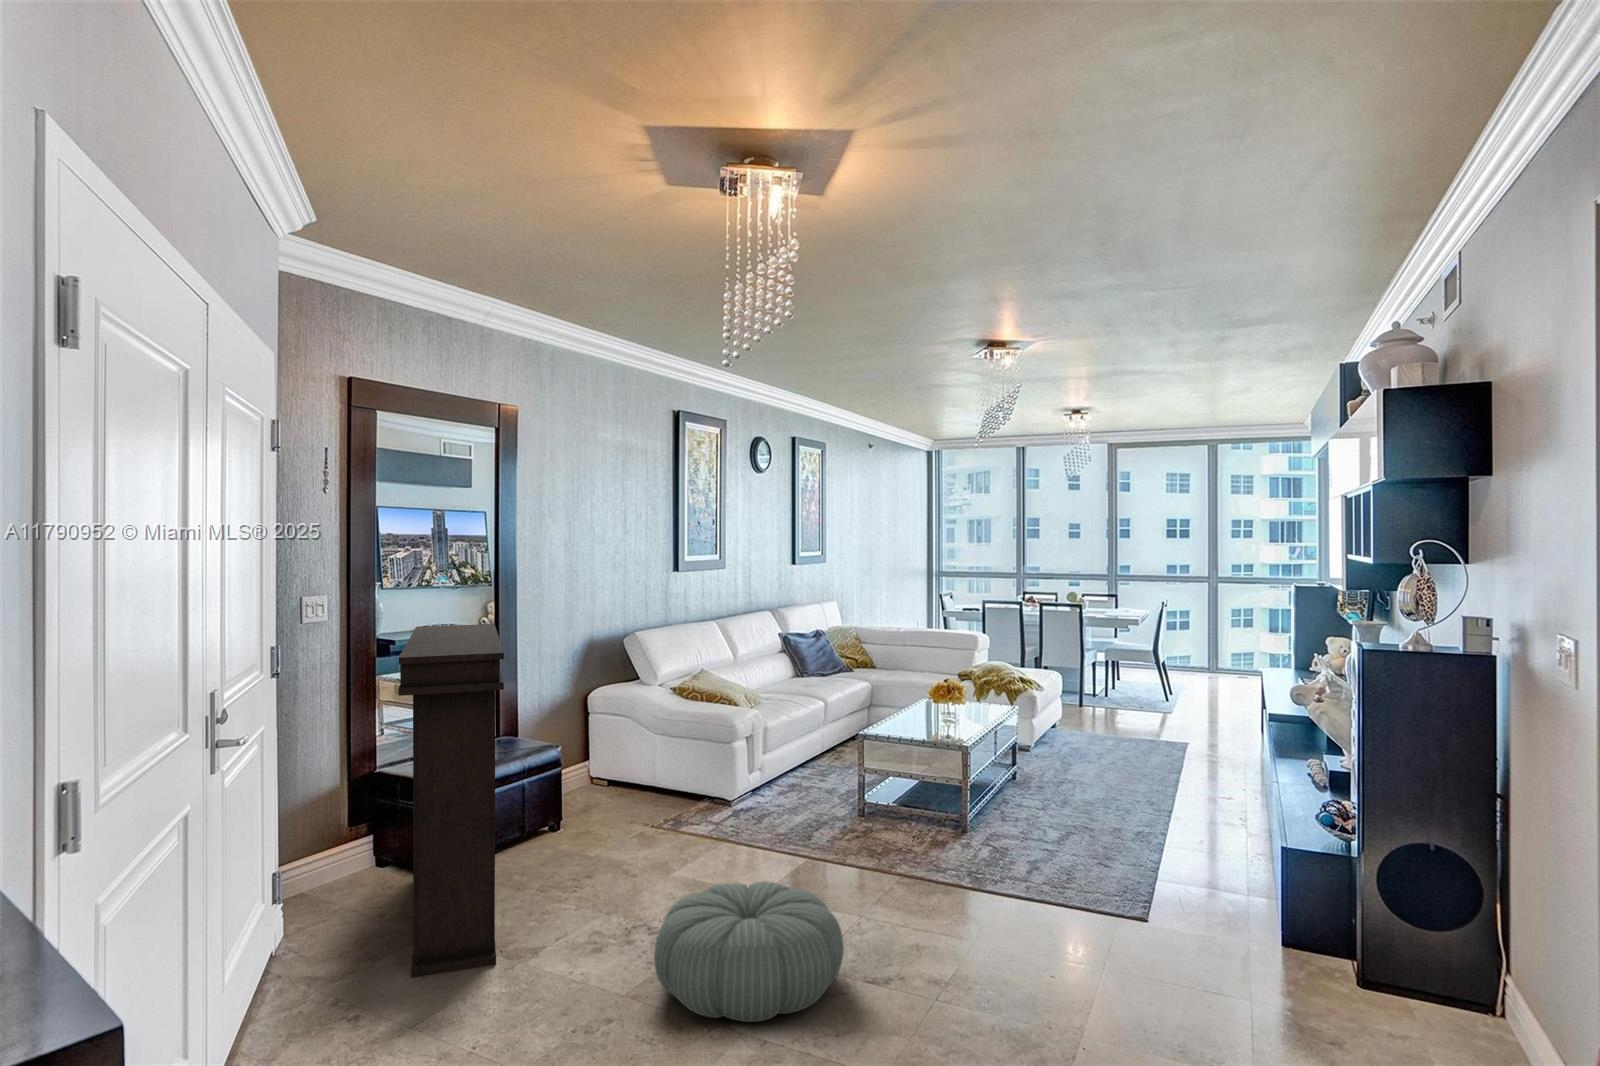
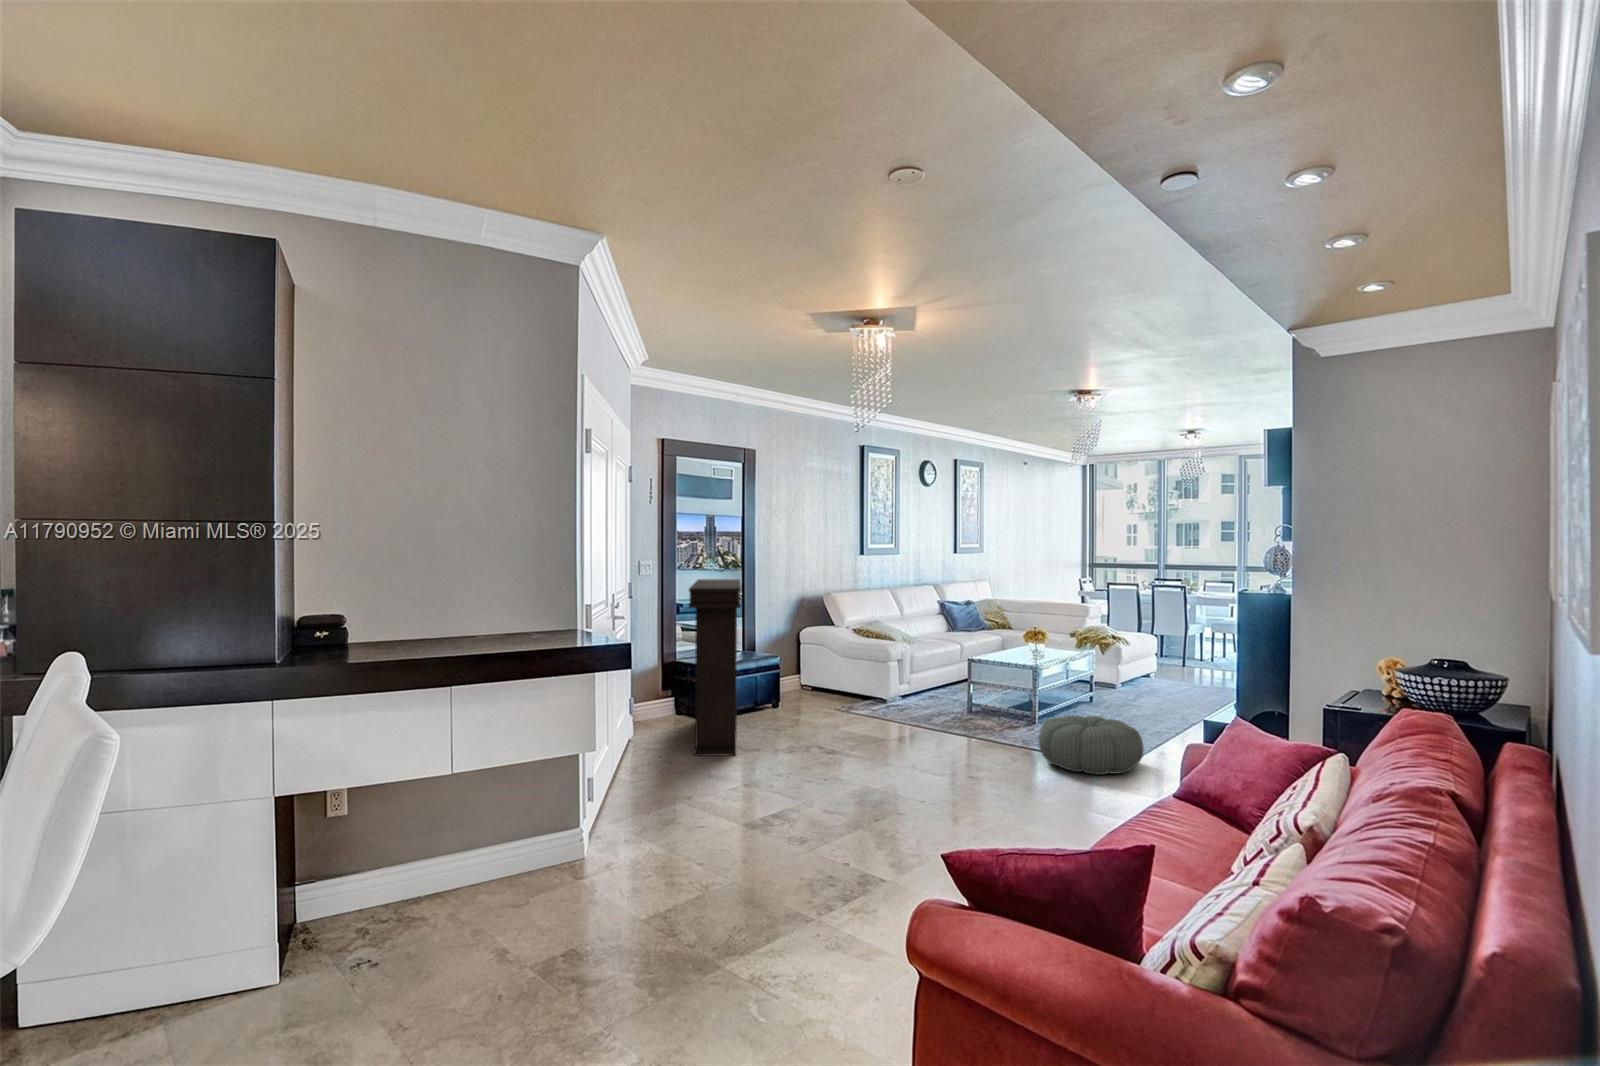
pouf: present [654,881,844,1022] -> present [1039,715,1144,775]

